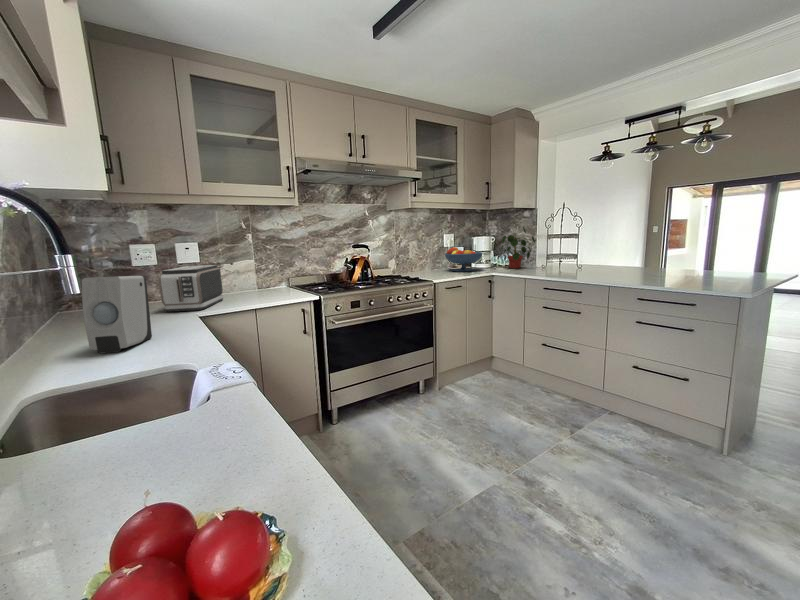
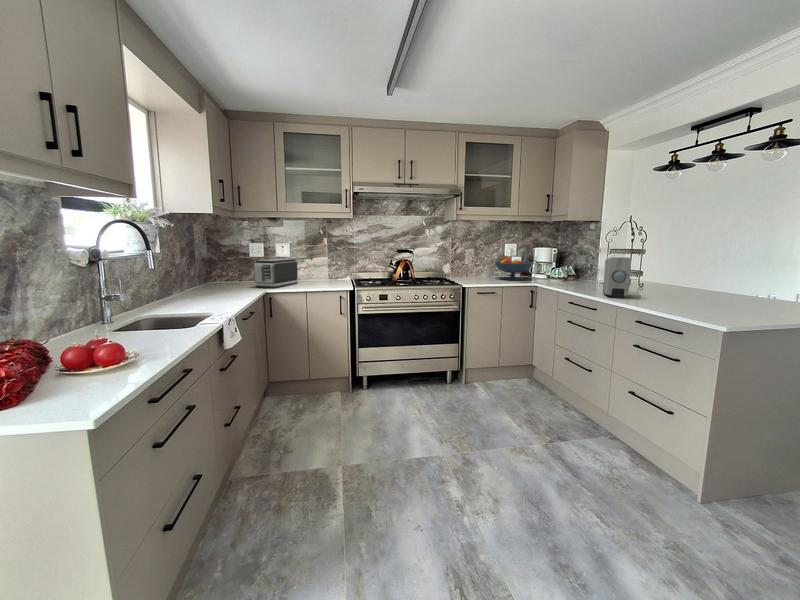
potted plant: present [500,227,535,269] -> none [554,239,591,281]
soap dispenser: present [82,276,152,353] -> present [603,257,631,298]

